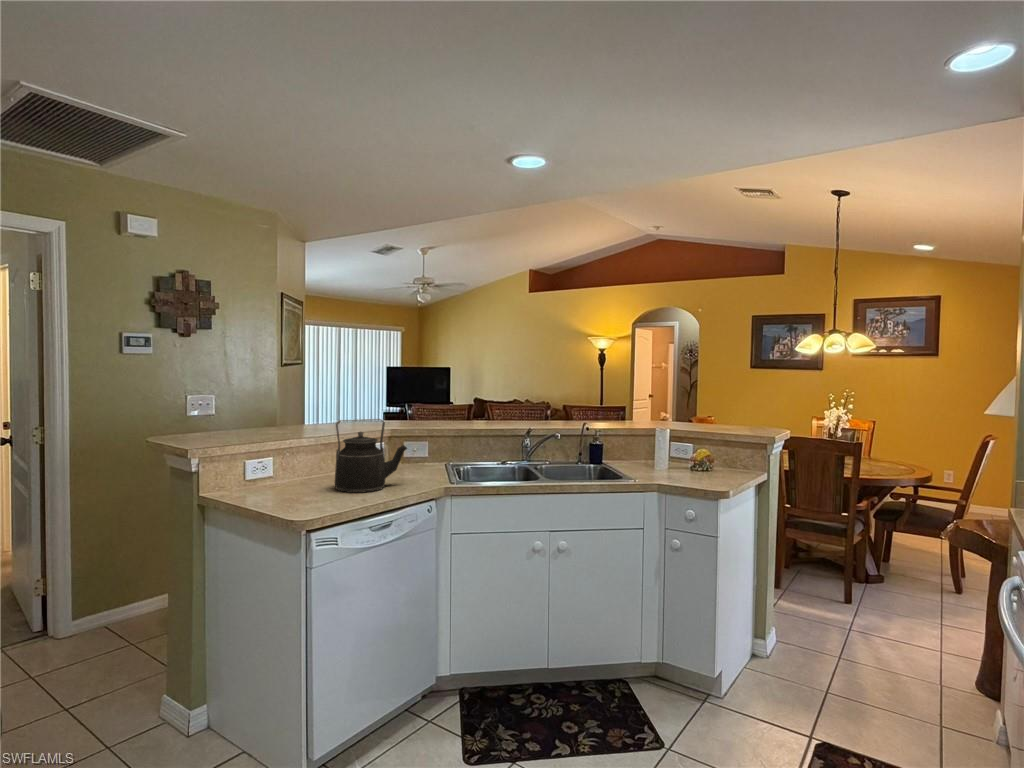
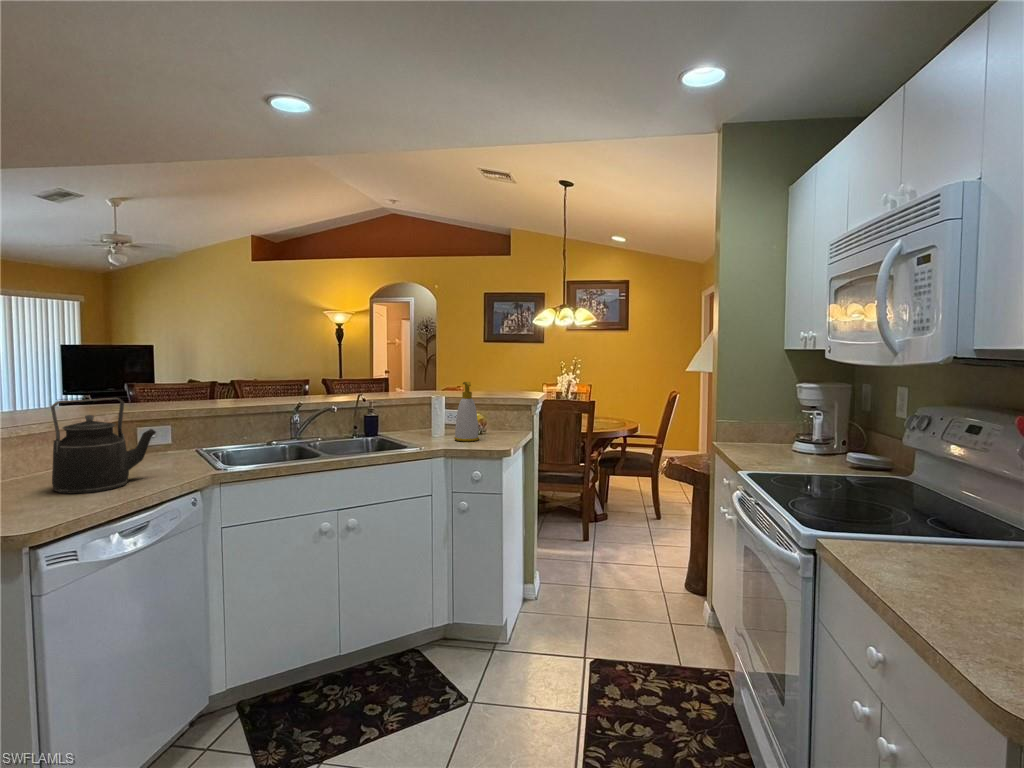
soap bottle: none [673,416,700,478] -> present [454,382,479,442]

